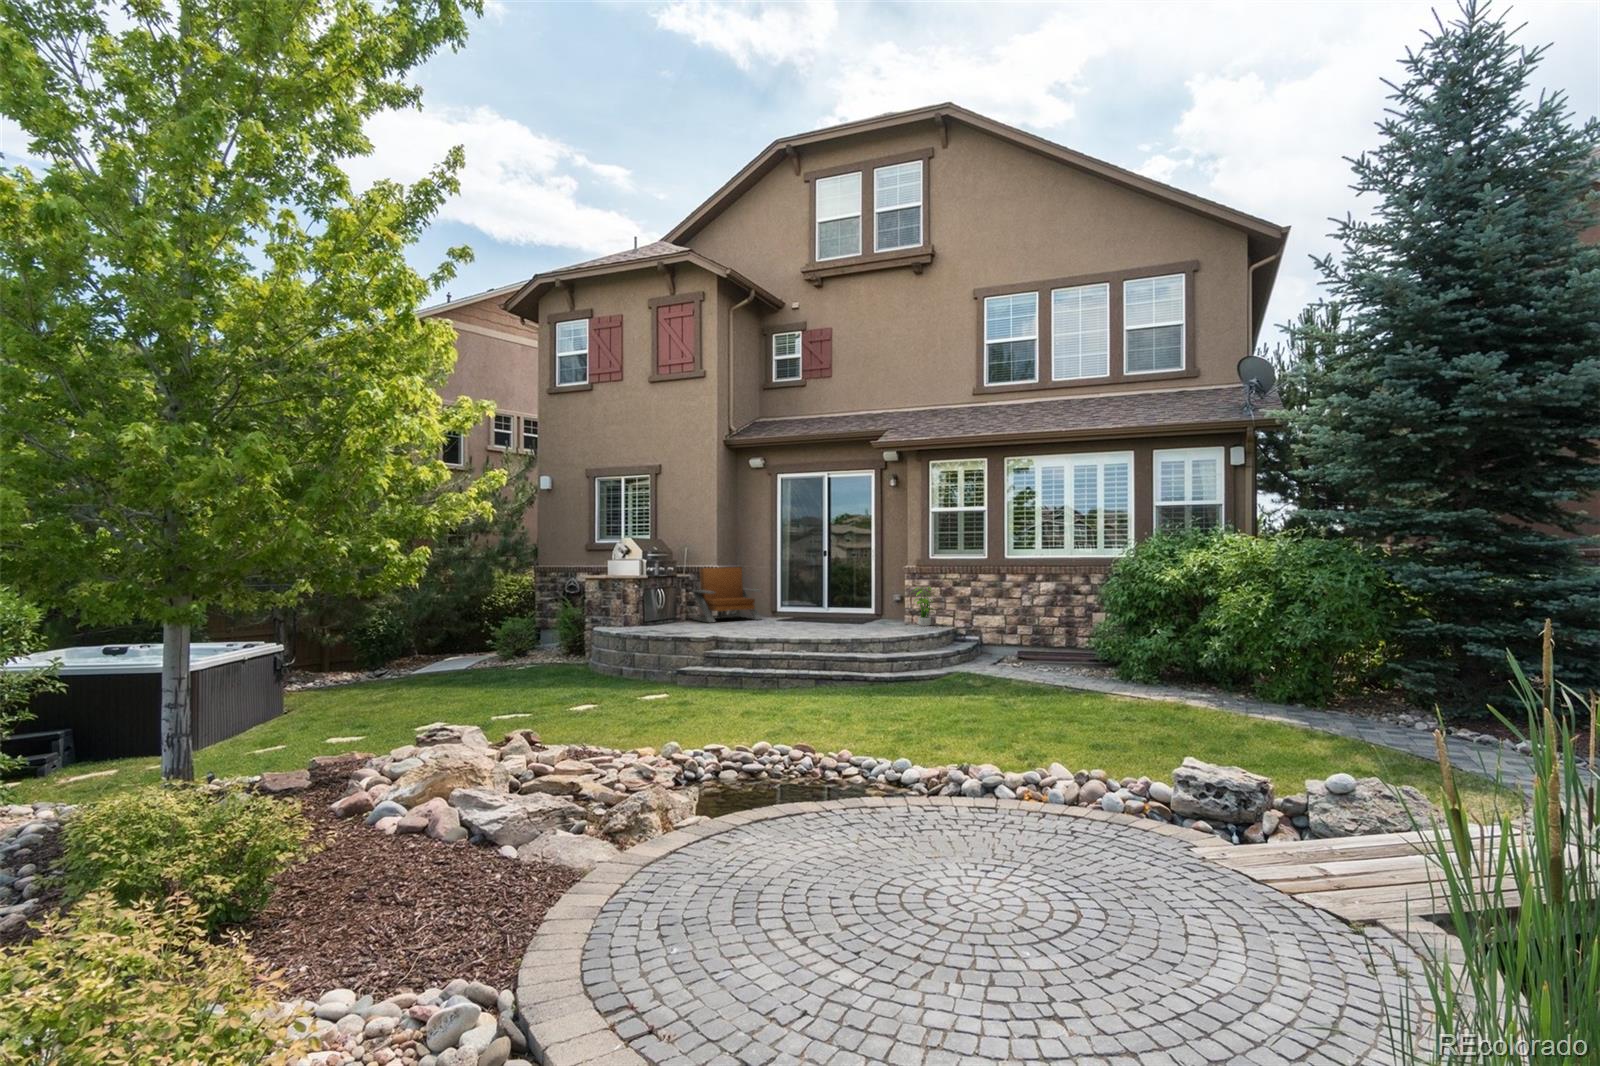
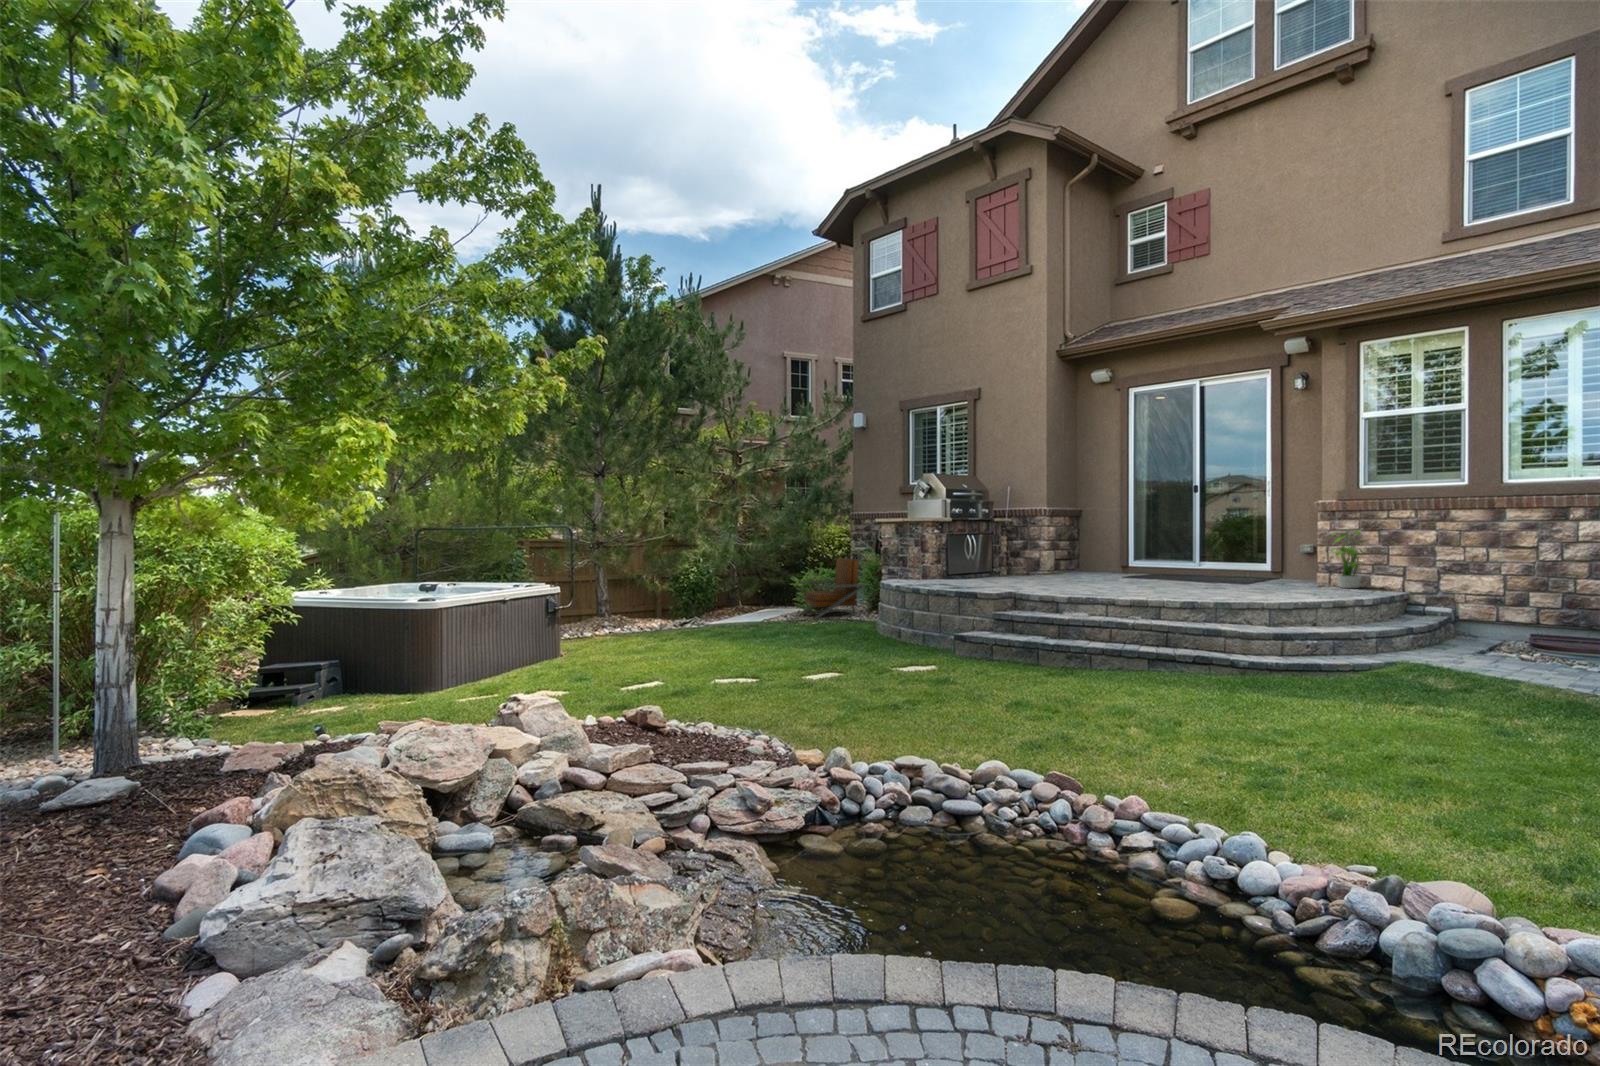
lounge chair: present [692,567,762,623] -> present [803,558,865,620]

